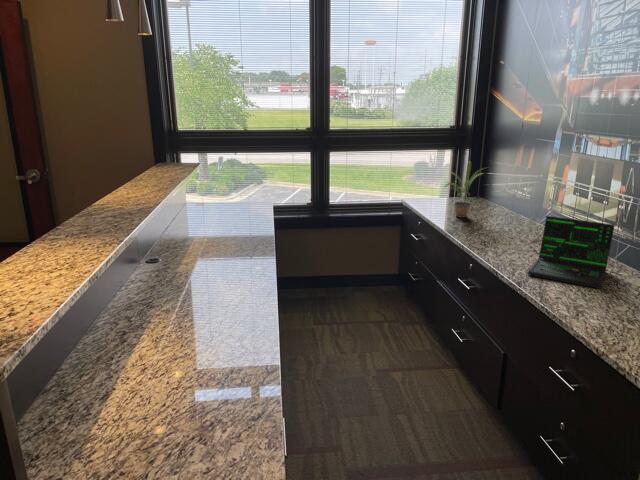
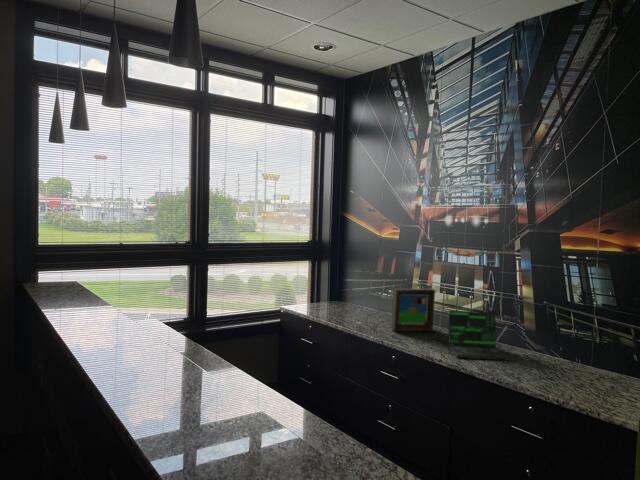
potted plant: present [445,161,480,218] -> none [333,269,373,319]
picture frame: none [493,185,555,241] -> present [391,289,435,331]

